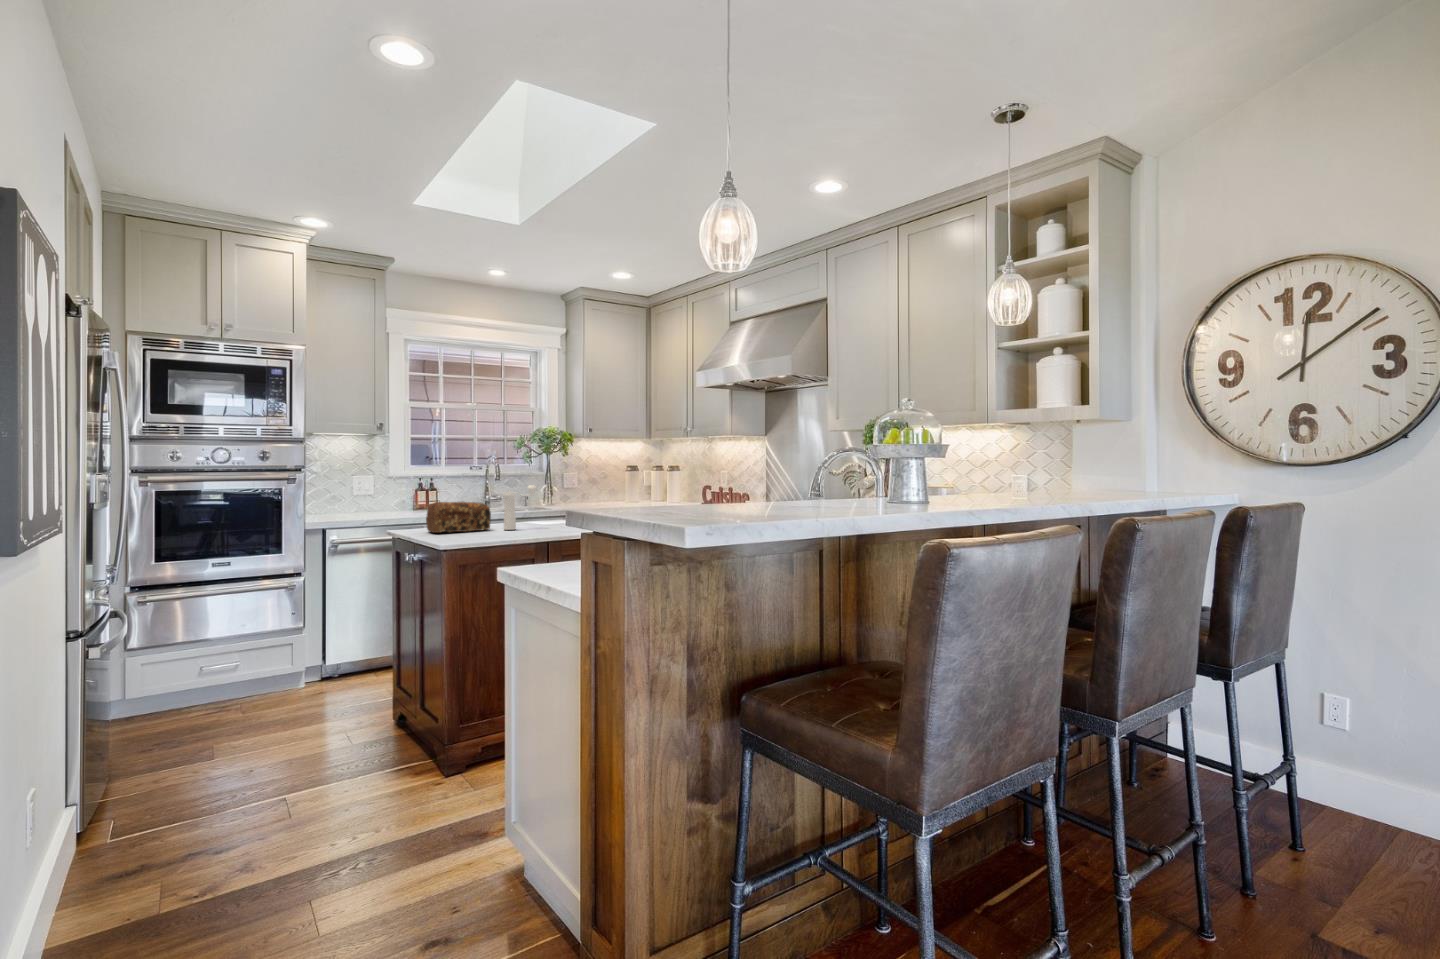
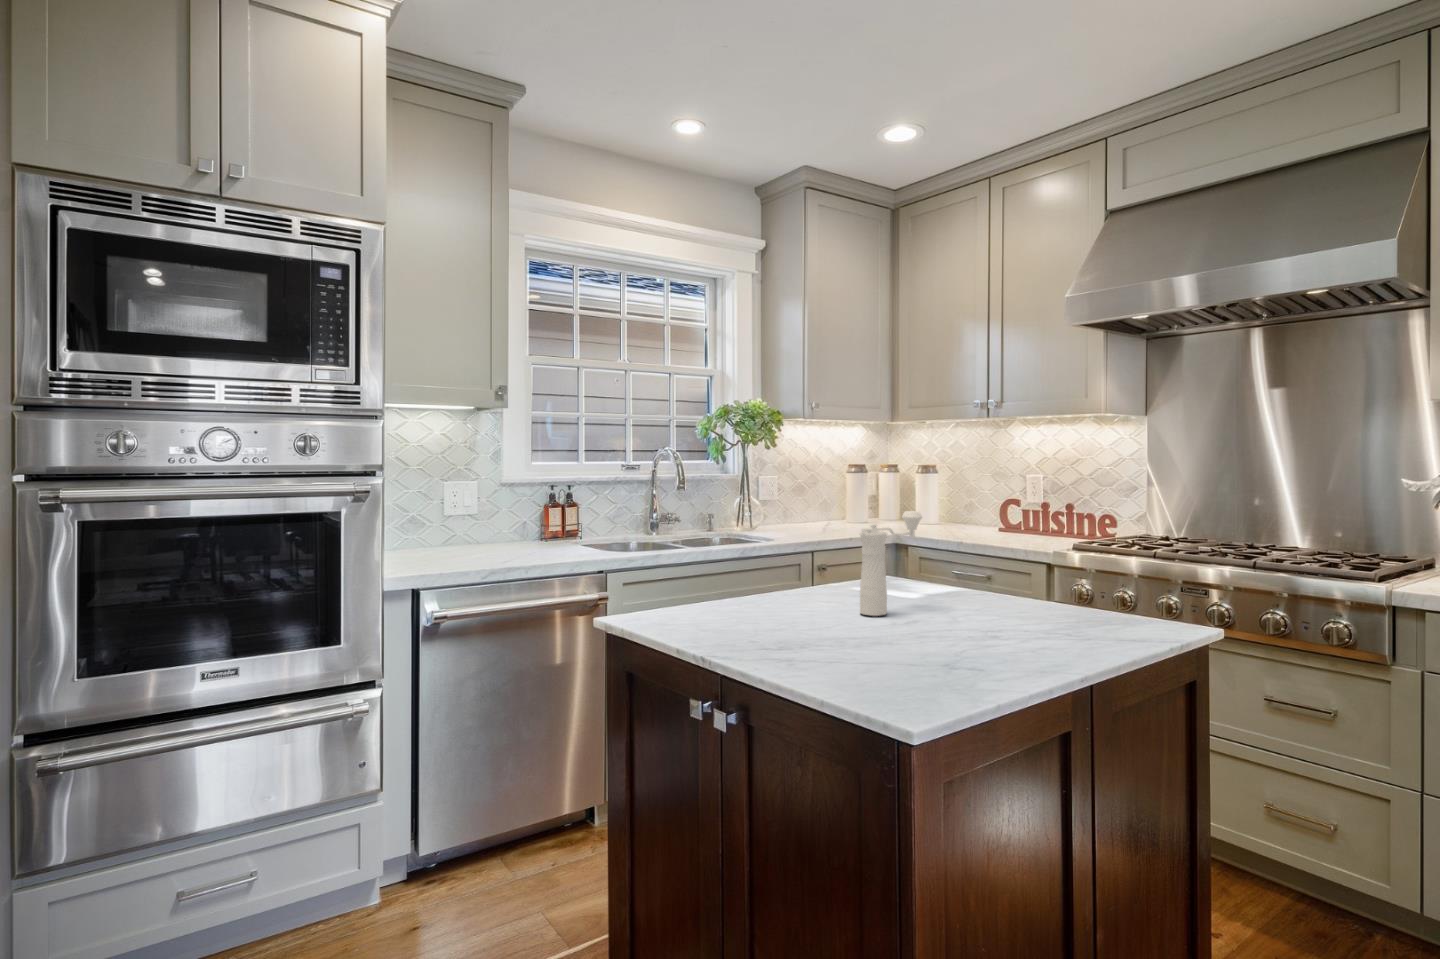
bread loaf: present [426,502,491,533] -> none [692,550,835,629]

